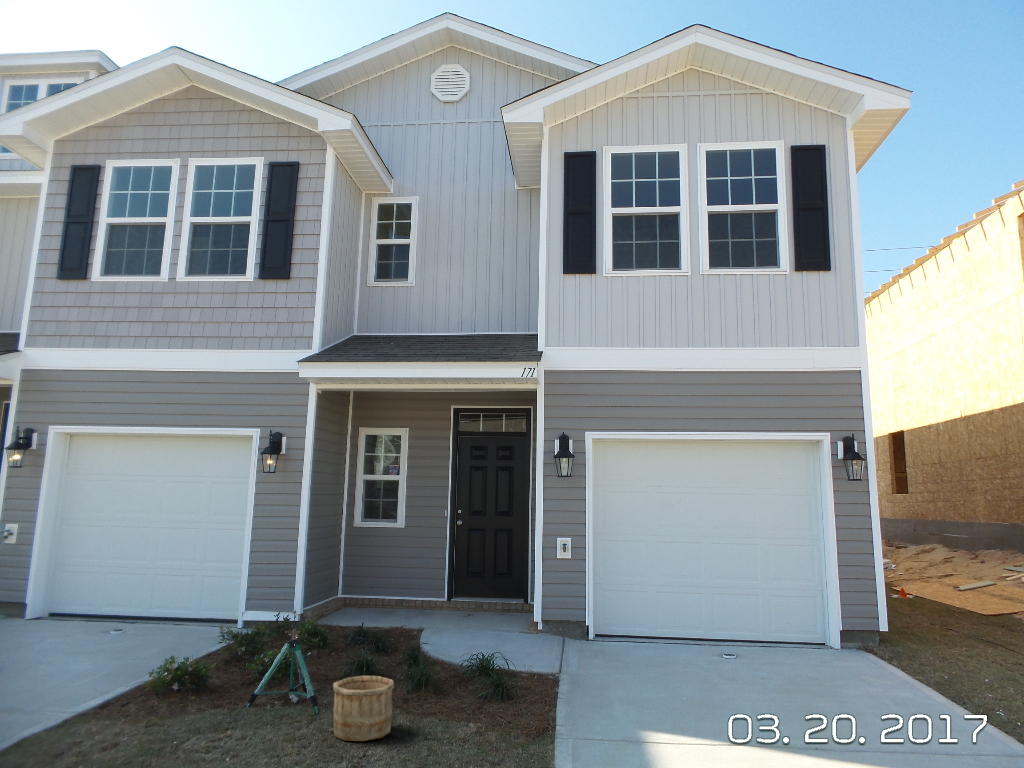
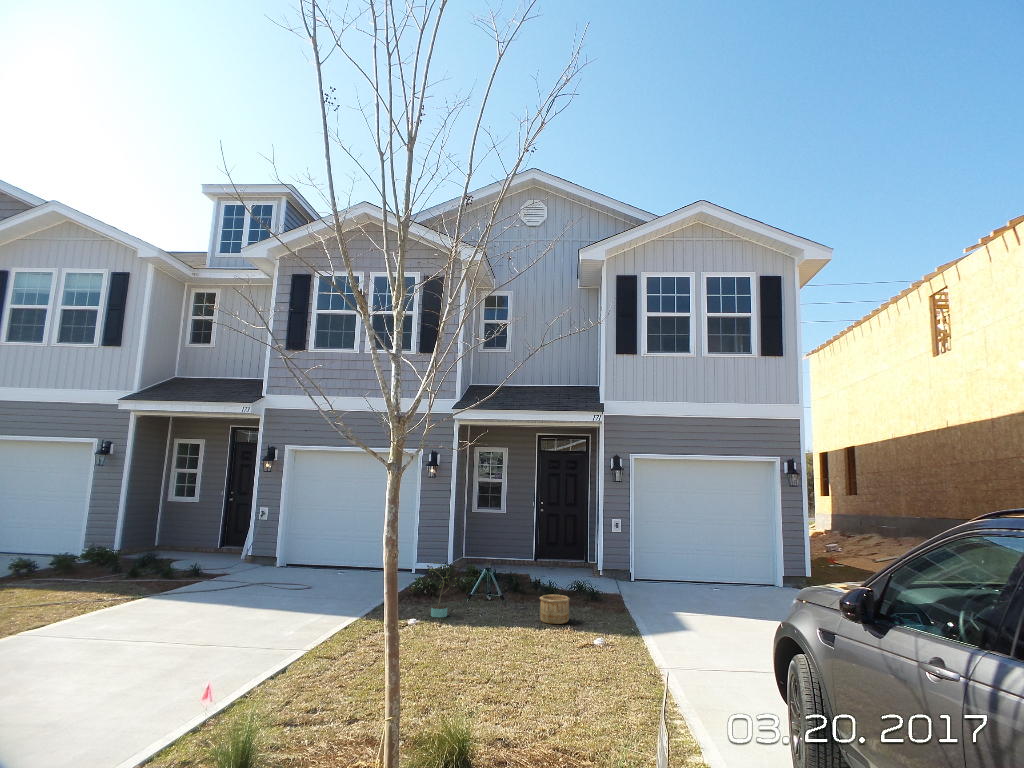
potted plant: none [109,610,176,725] -> present [428,562,458,617]

